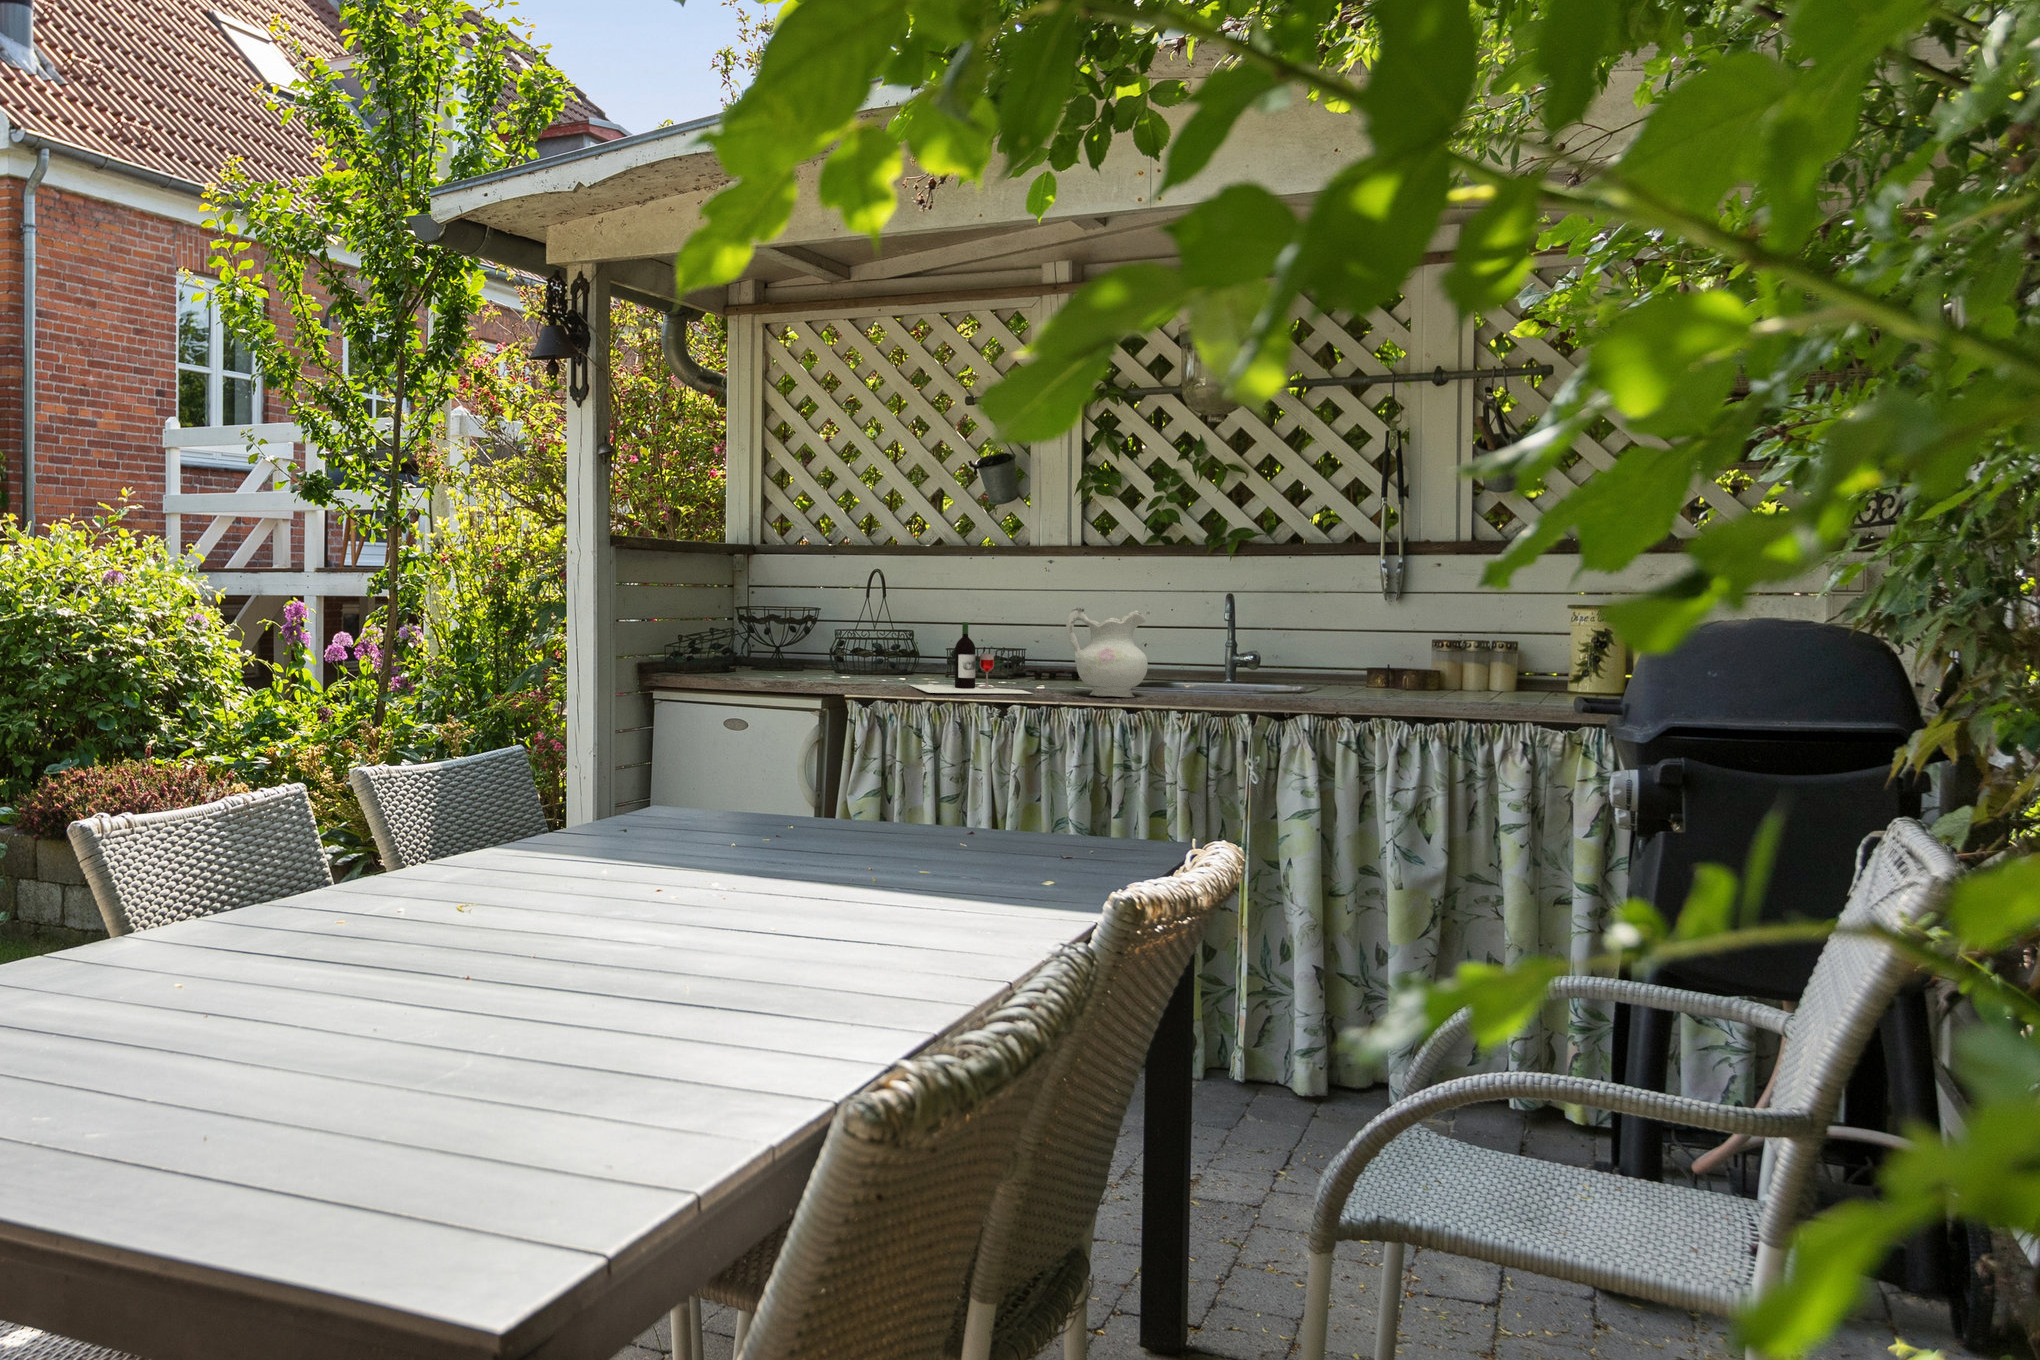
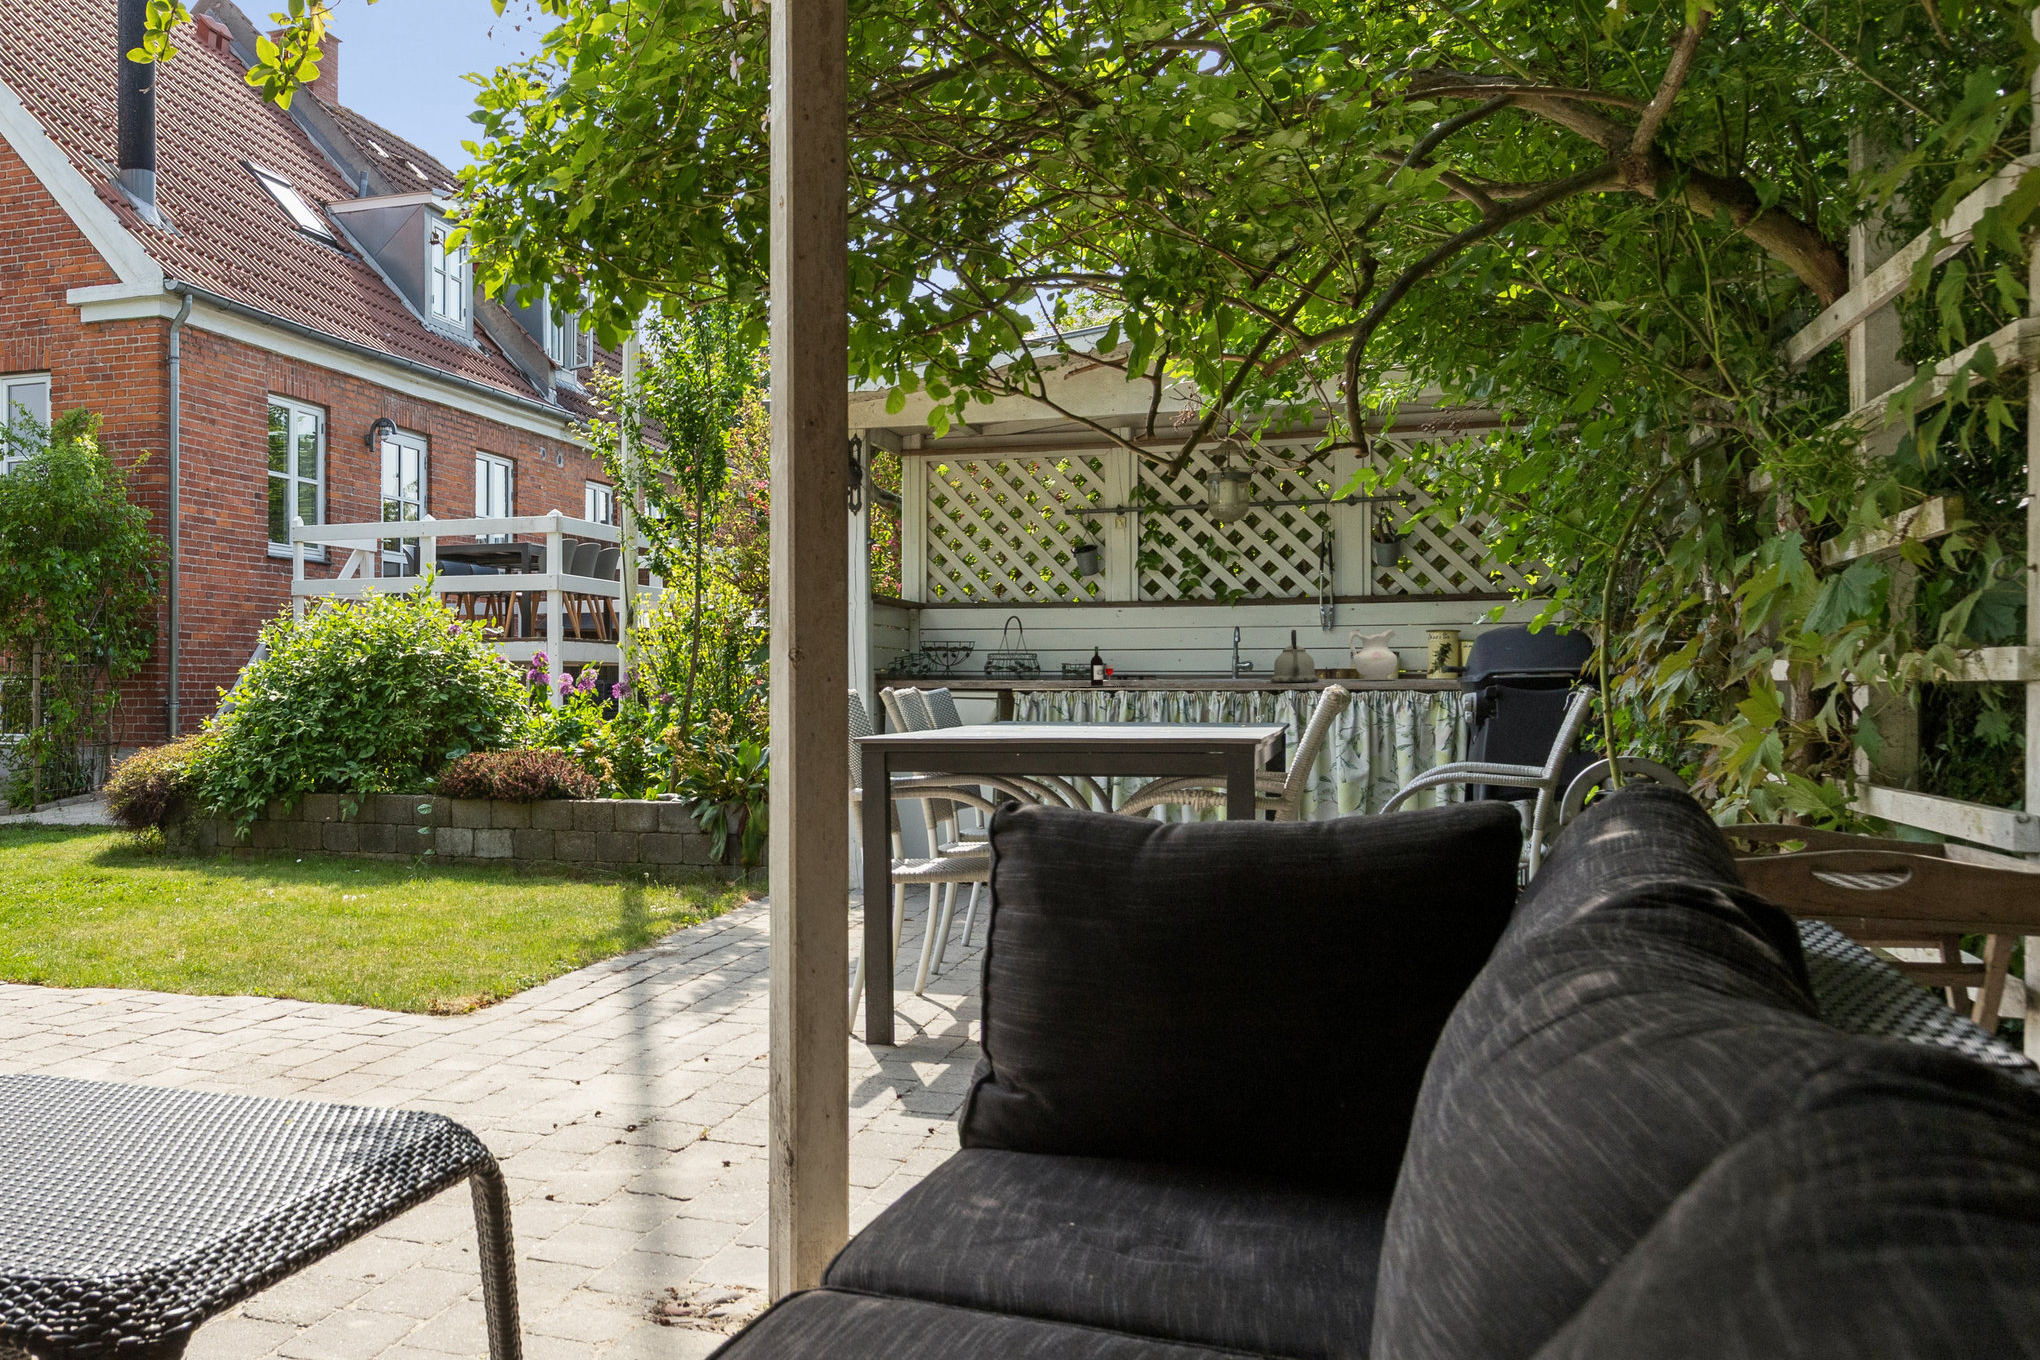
ceramic pitcher: present [1066,607,1148,697] -> present [1348,629,1397,680]
kettle: none [1257,609,1346,705] -> present [1271,630,1319,682]

